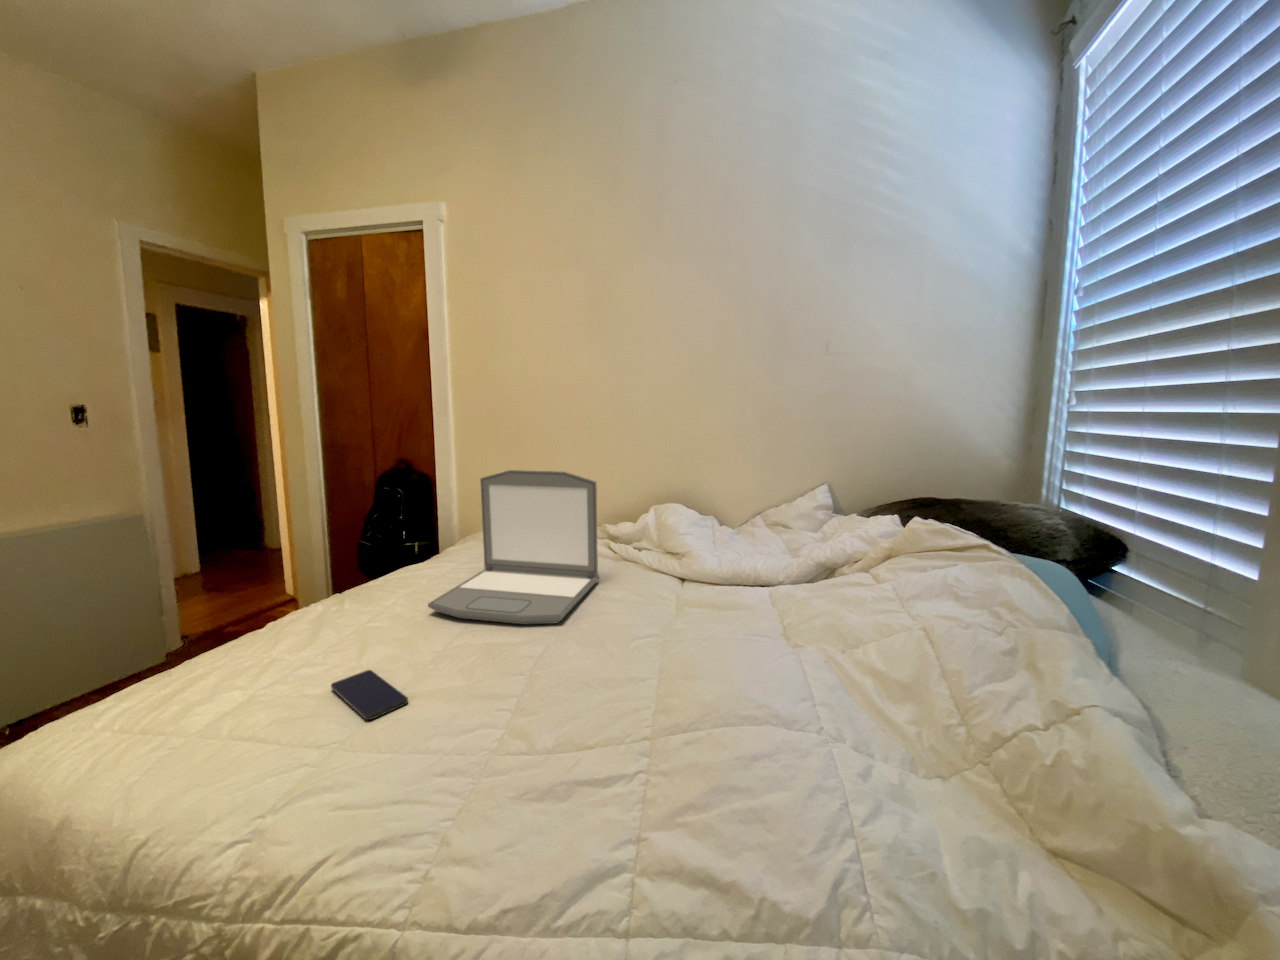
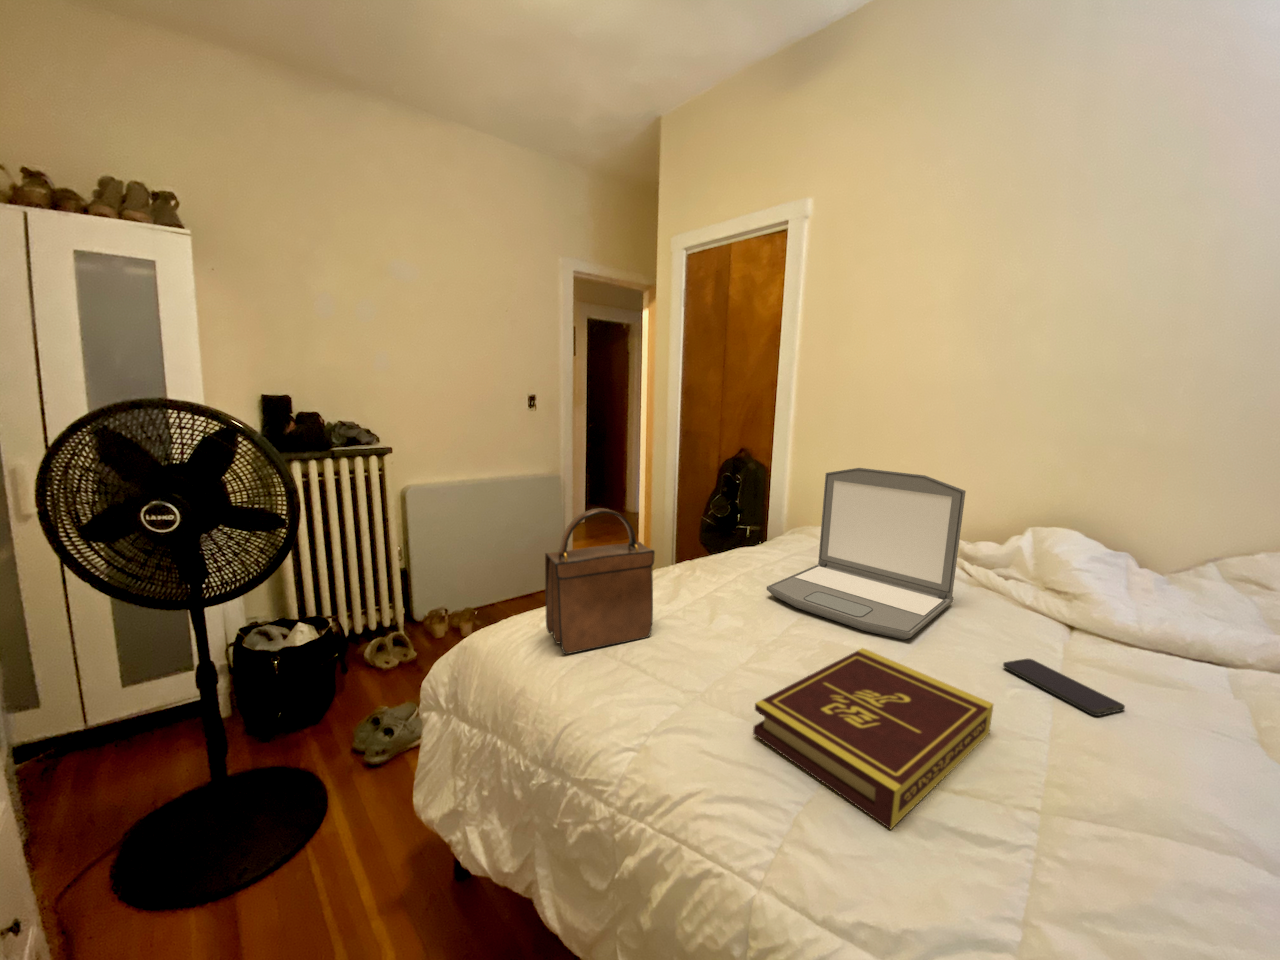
handbag: none [83,554,278,758] -> present [545,509,655,654]
book: none [396,641,615,802] -> present [753,648,993,829]
smartphone: present [331,670,408,720] -> present [1003,659,1125,716]

